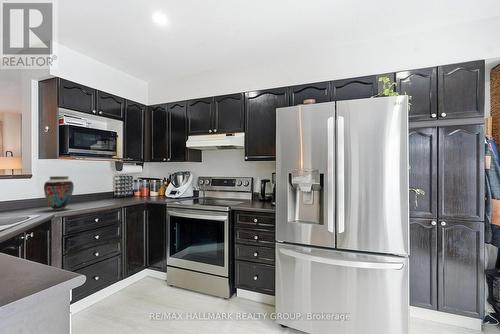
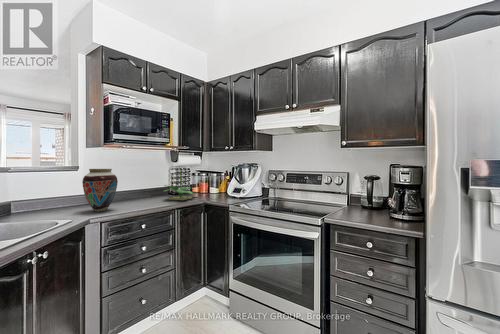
potted plant: none [109,175,140,201] -> present [165,172,197,200]

